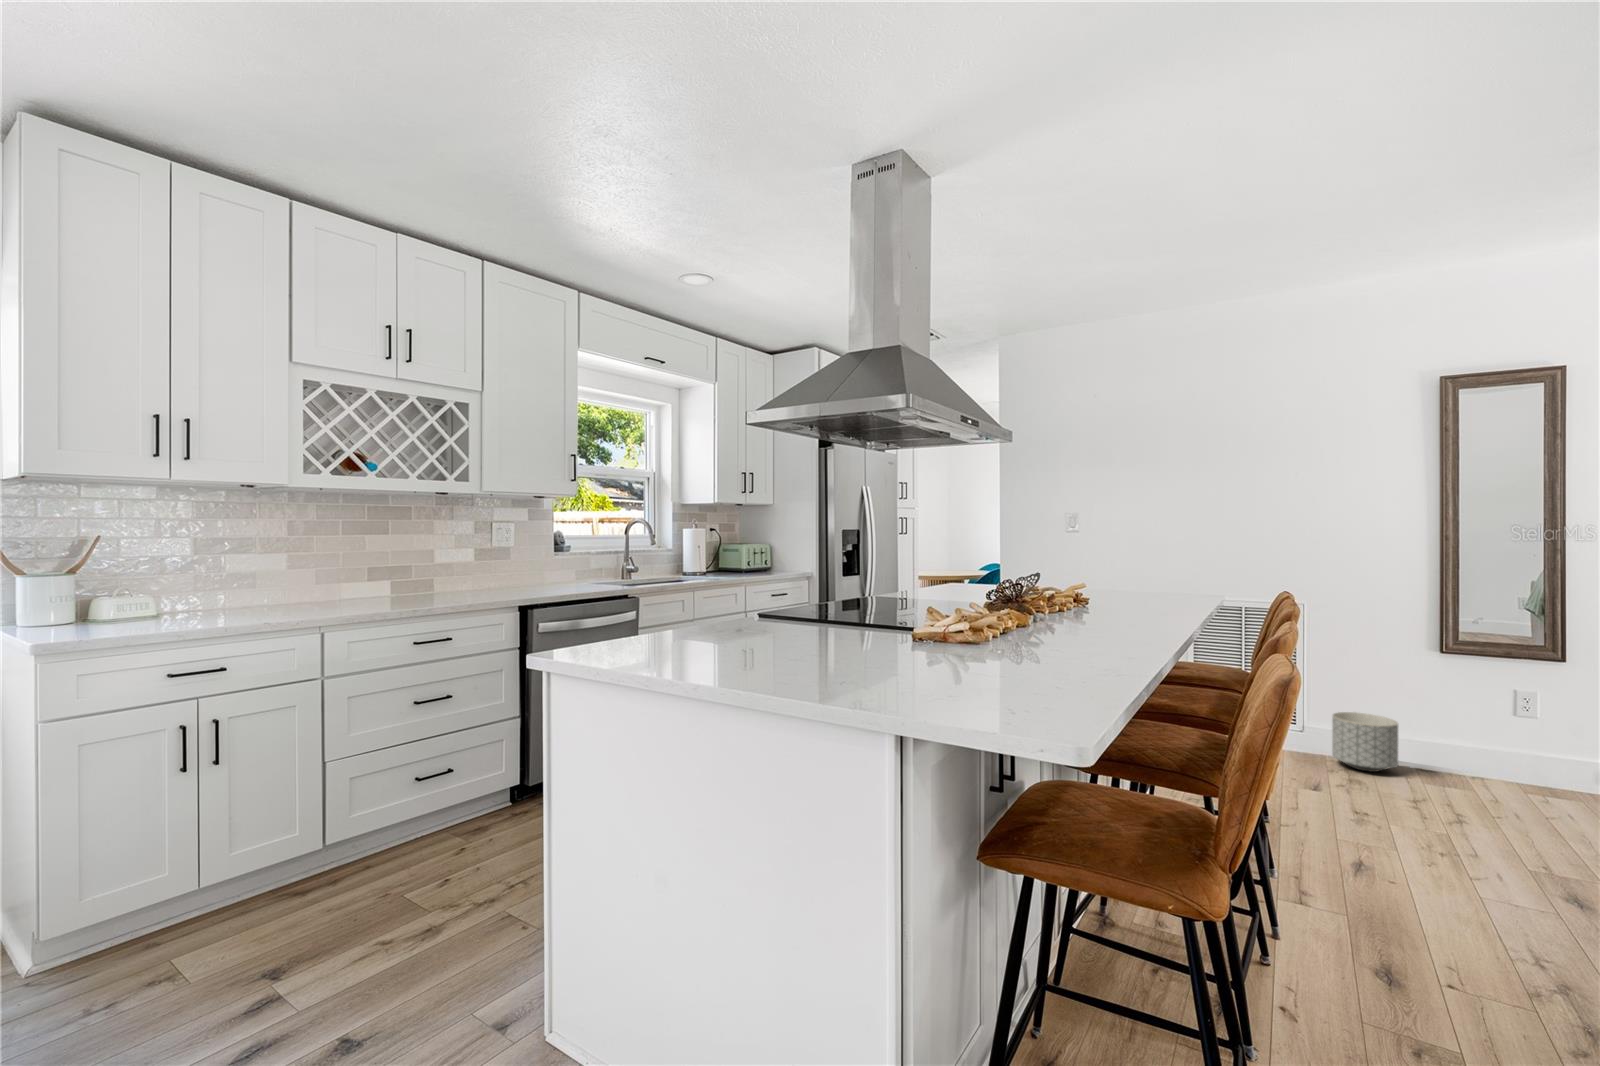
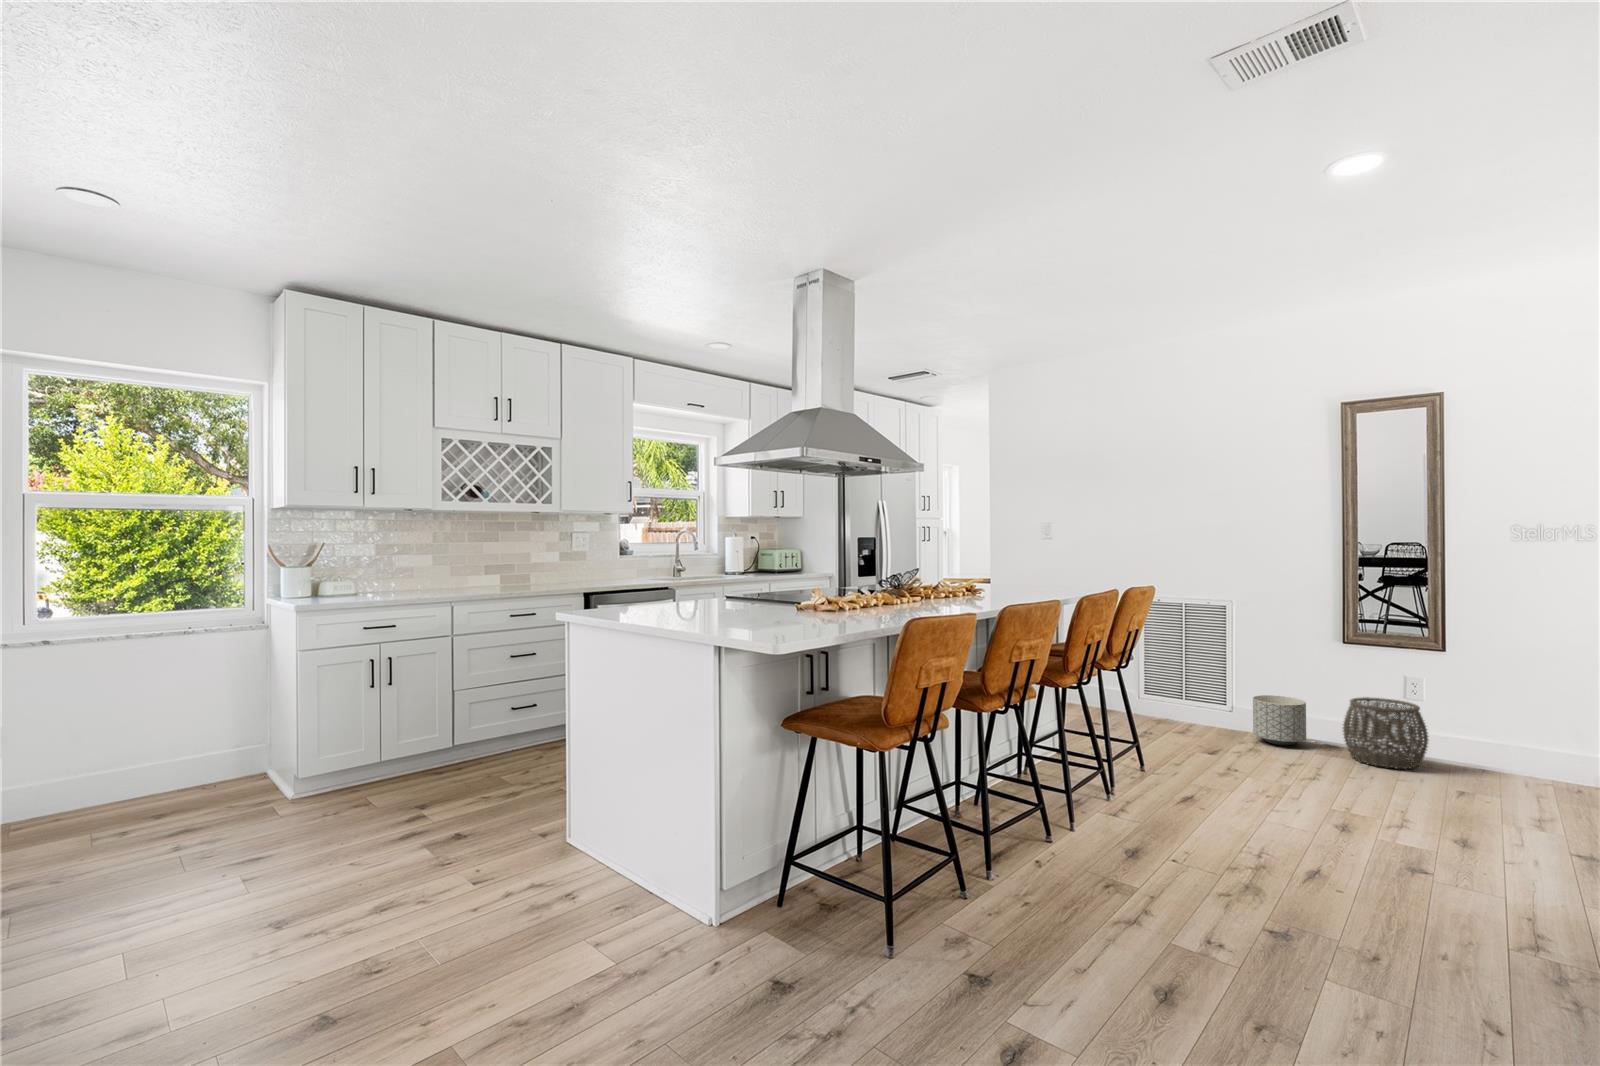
woven basket: none [1448,715,1559,802] -> present [1343,697,1428,769]

